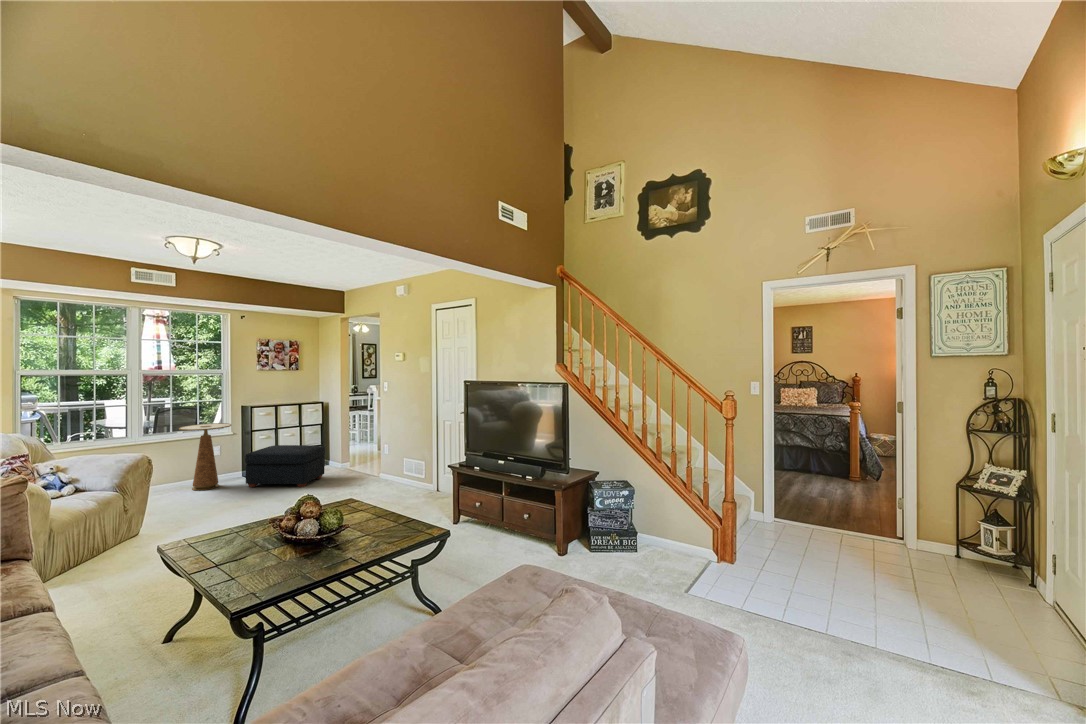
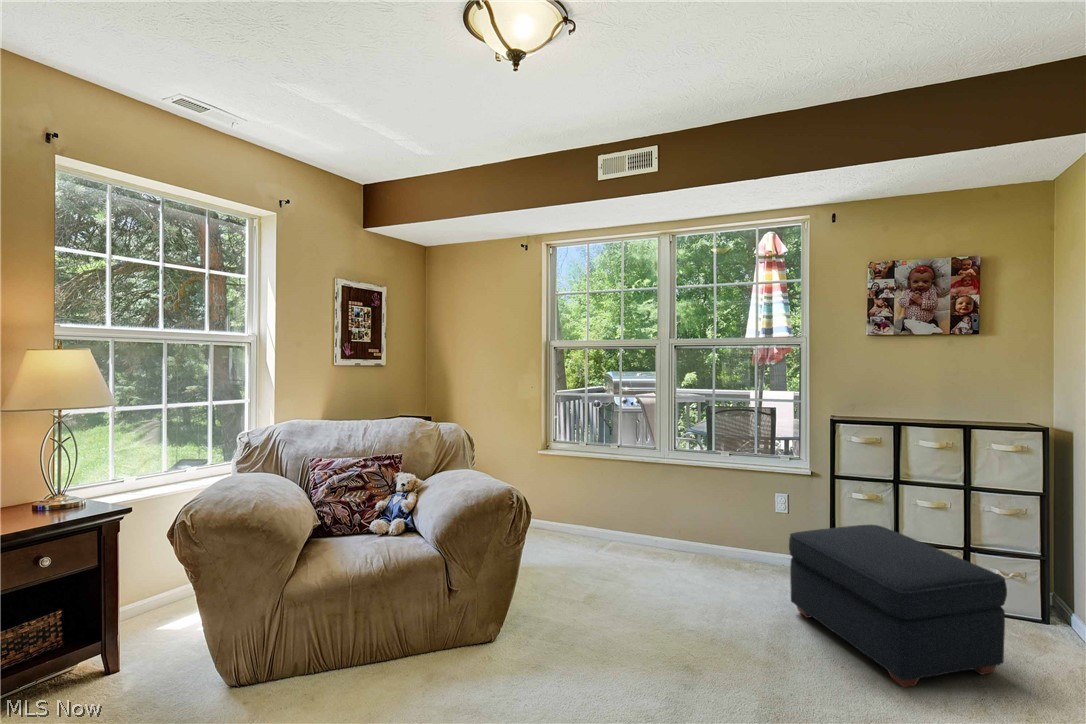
side table: present [179,423,231,490] -> none [697,442,787,581]

